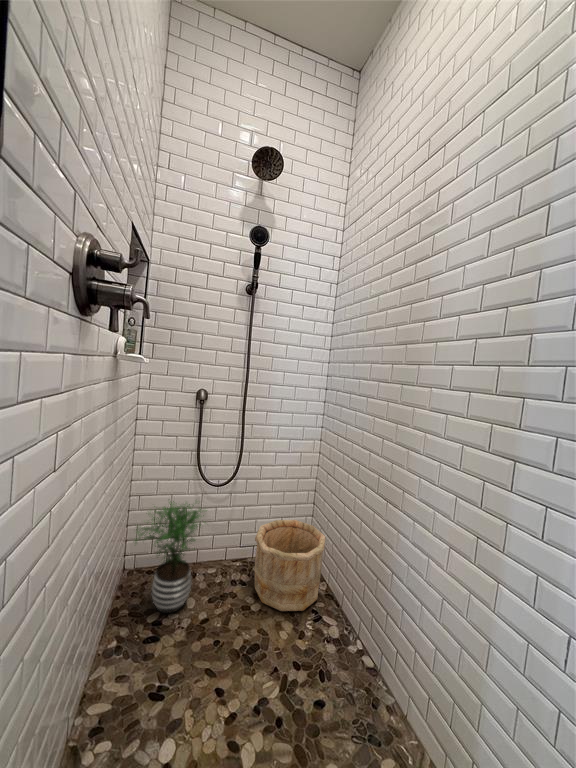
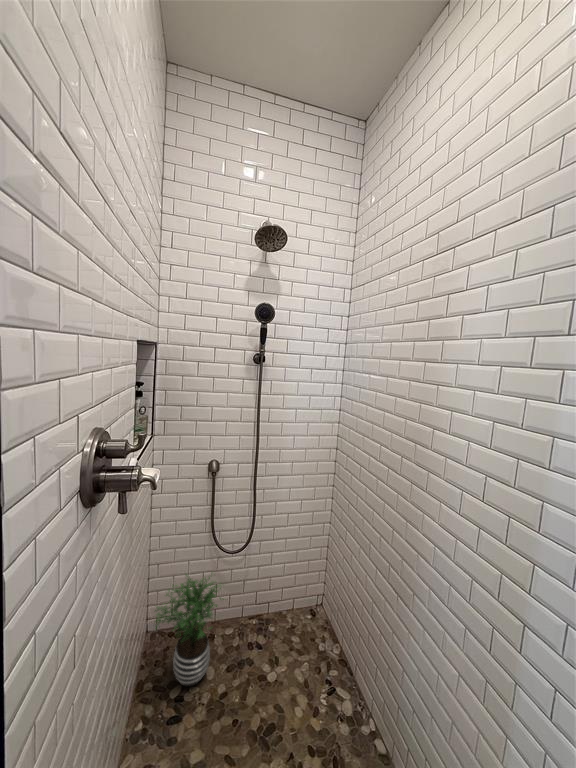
wooden bucket: present [255,520,326,611] -> none [269,581,339,683]

